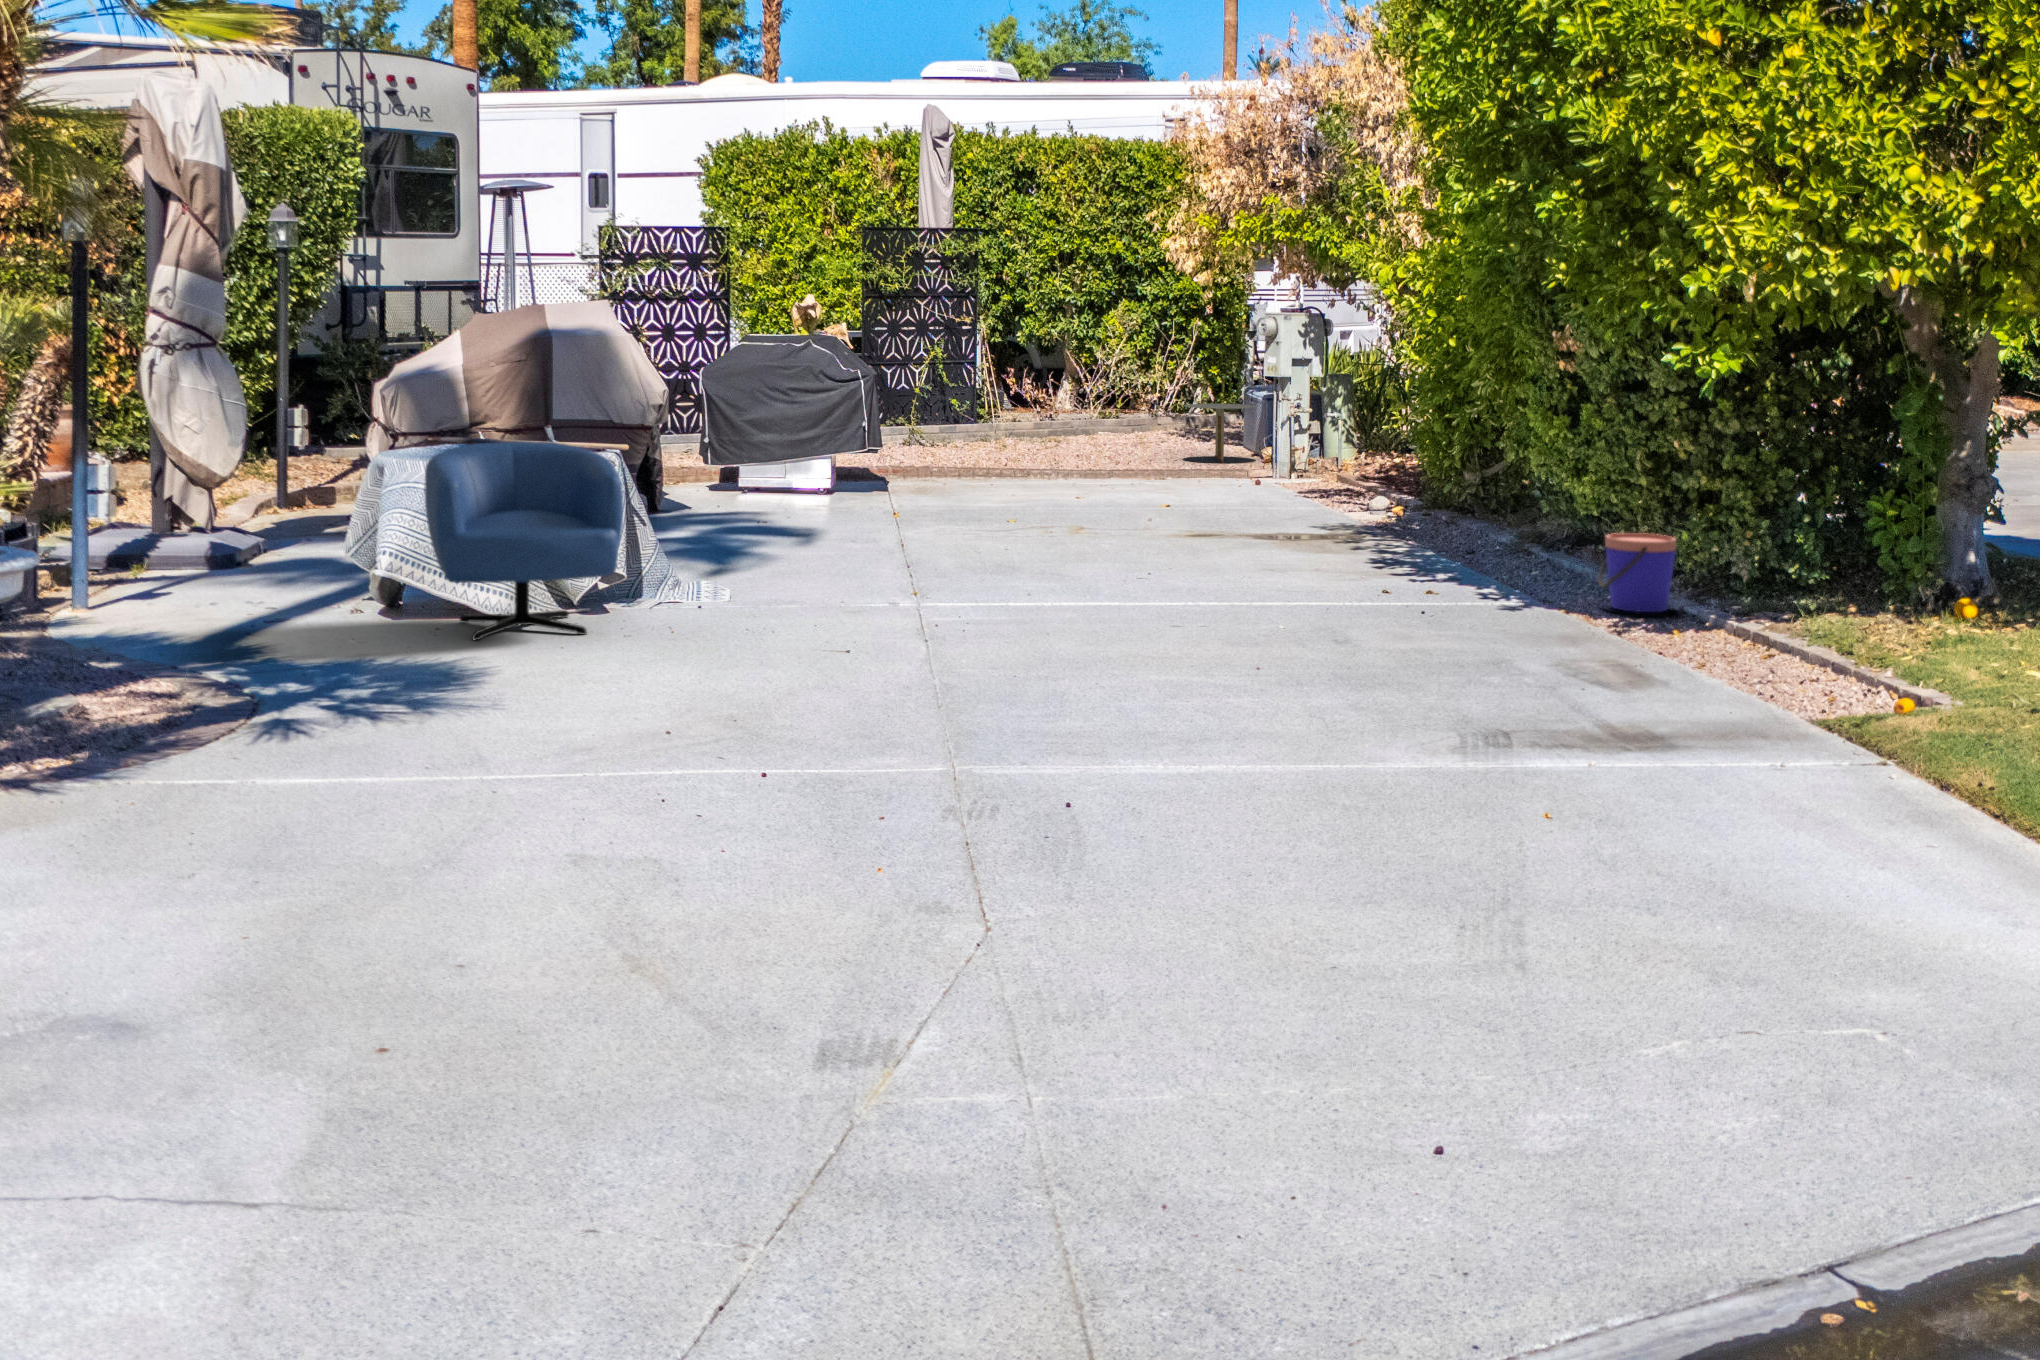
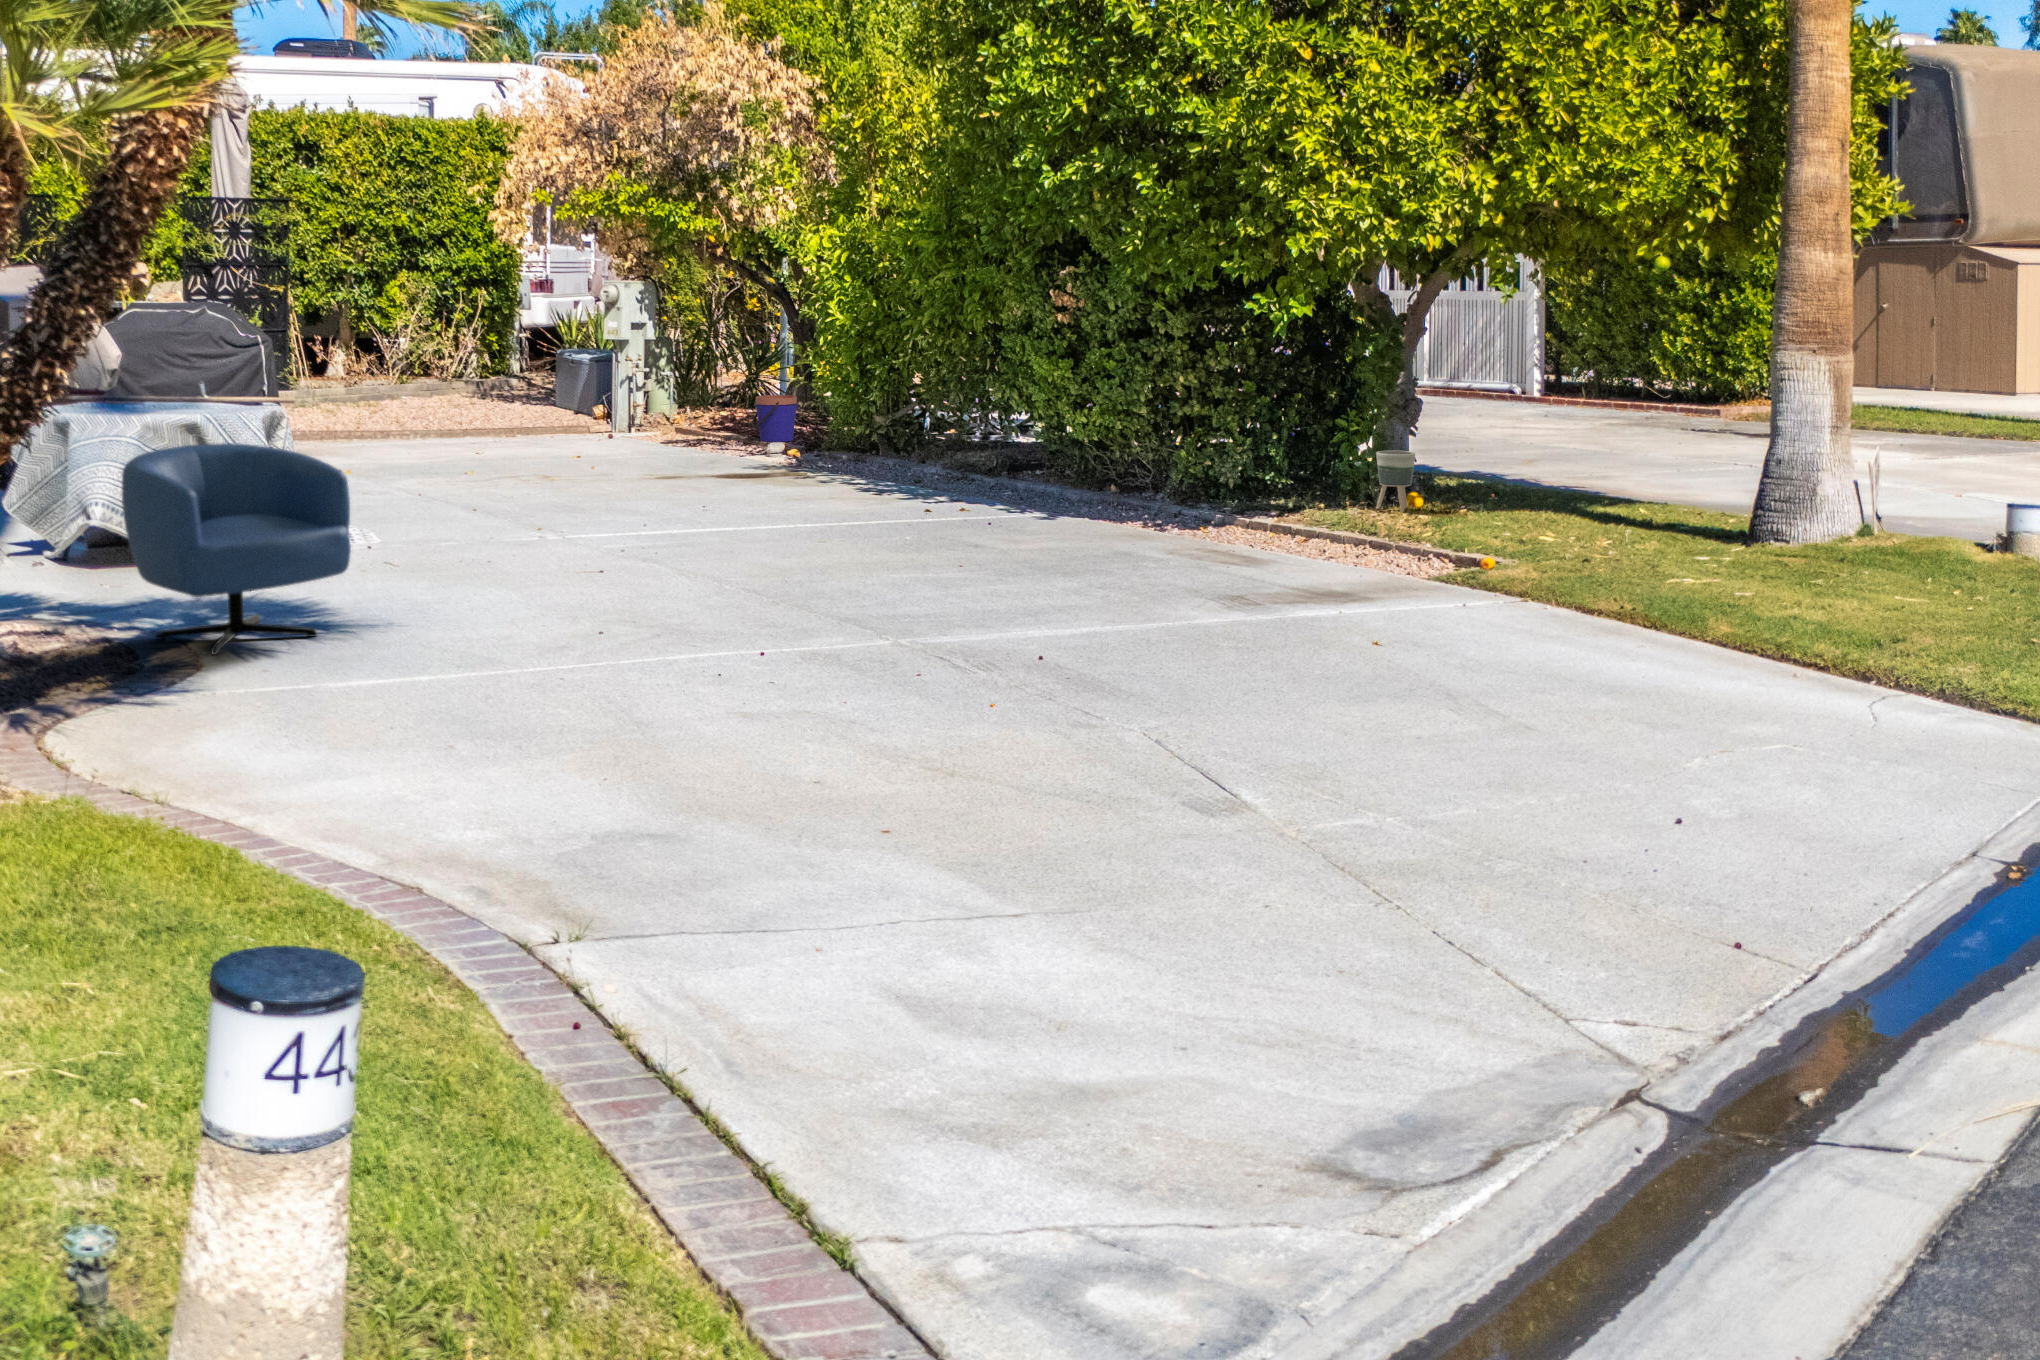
side table: present [1183,404,1257,463] -> none [526,364,596,420]
bucket: present [1597,533,1676,612] -> present [752,395,797,442]
planter: none [1947,553,2001,634] -> present [1376,450,1415,512]

